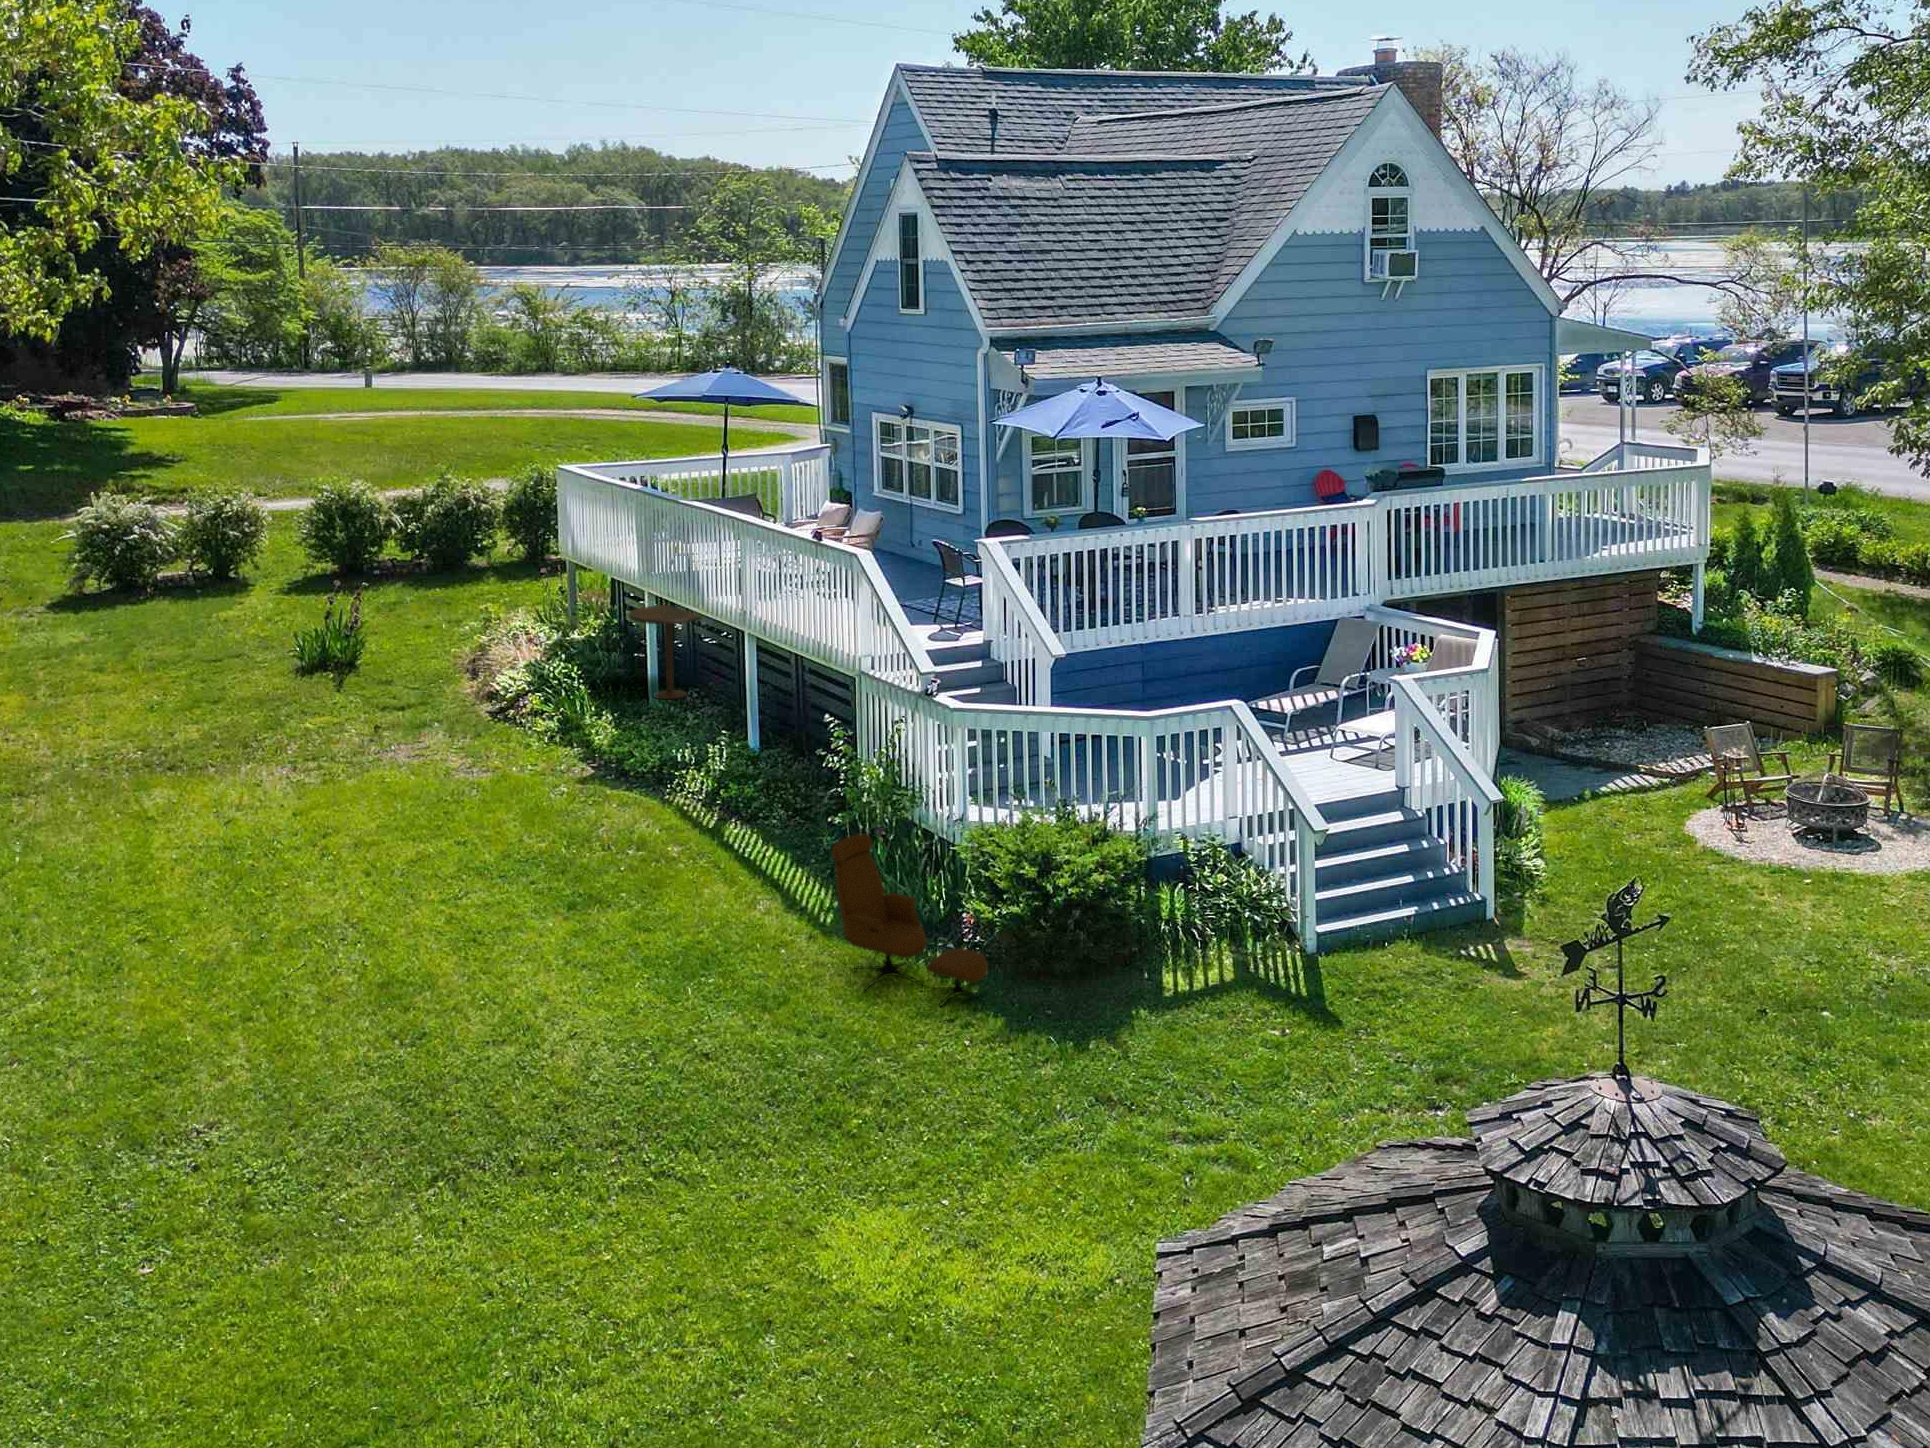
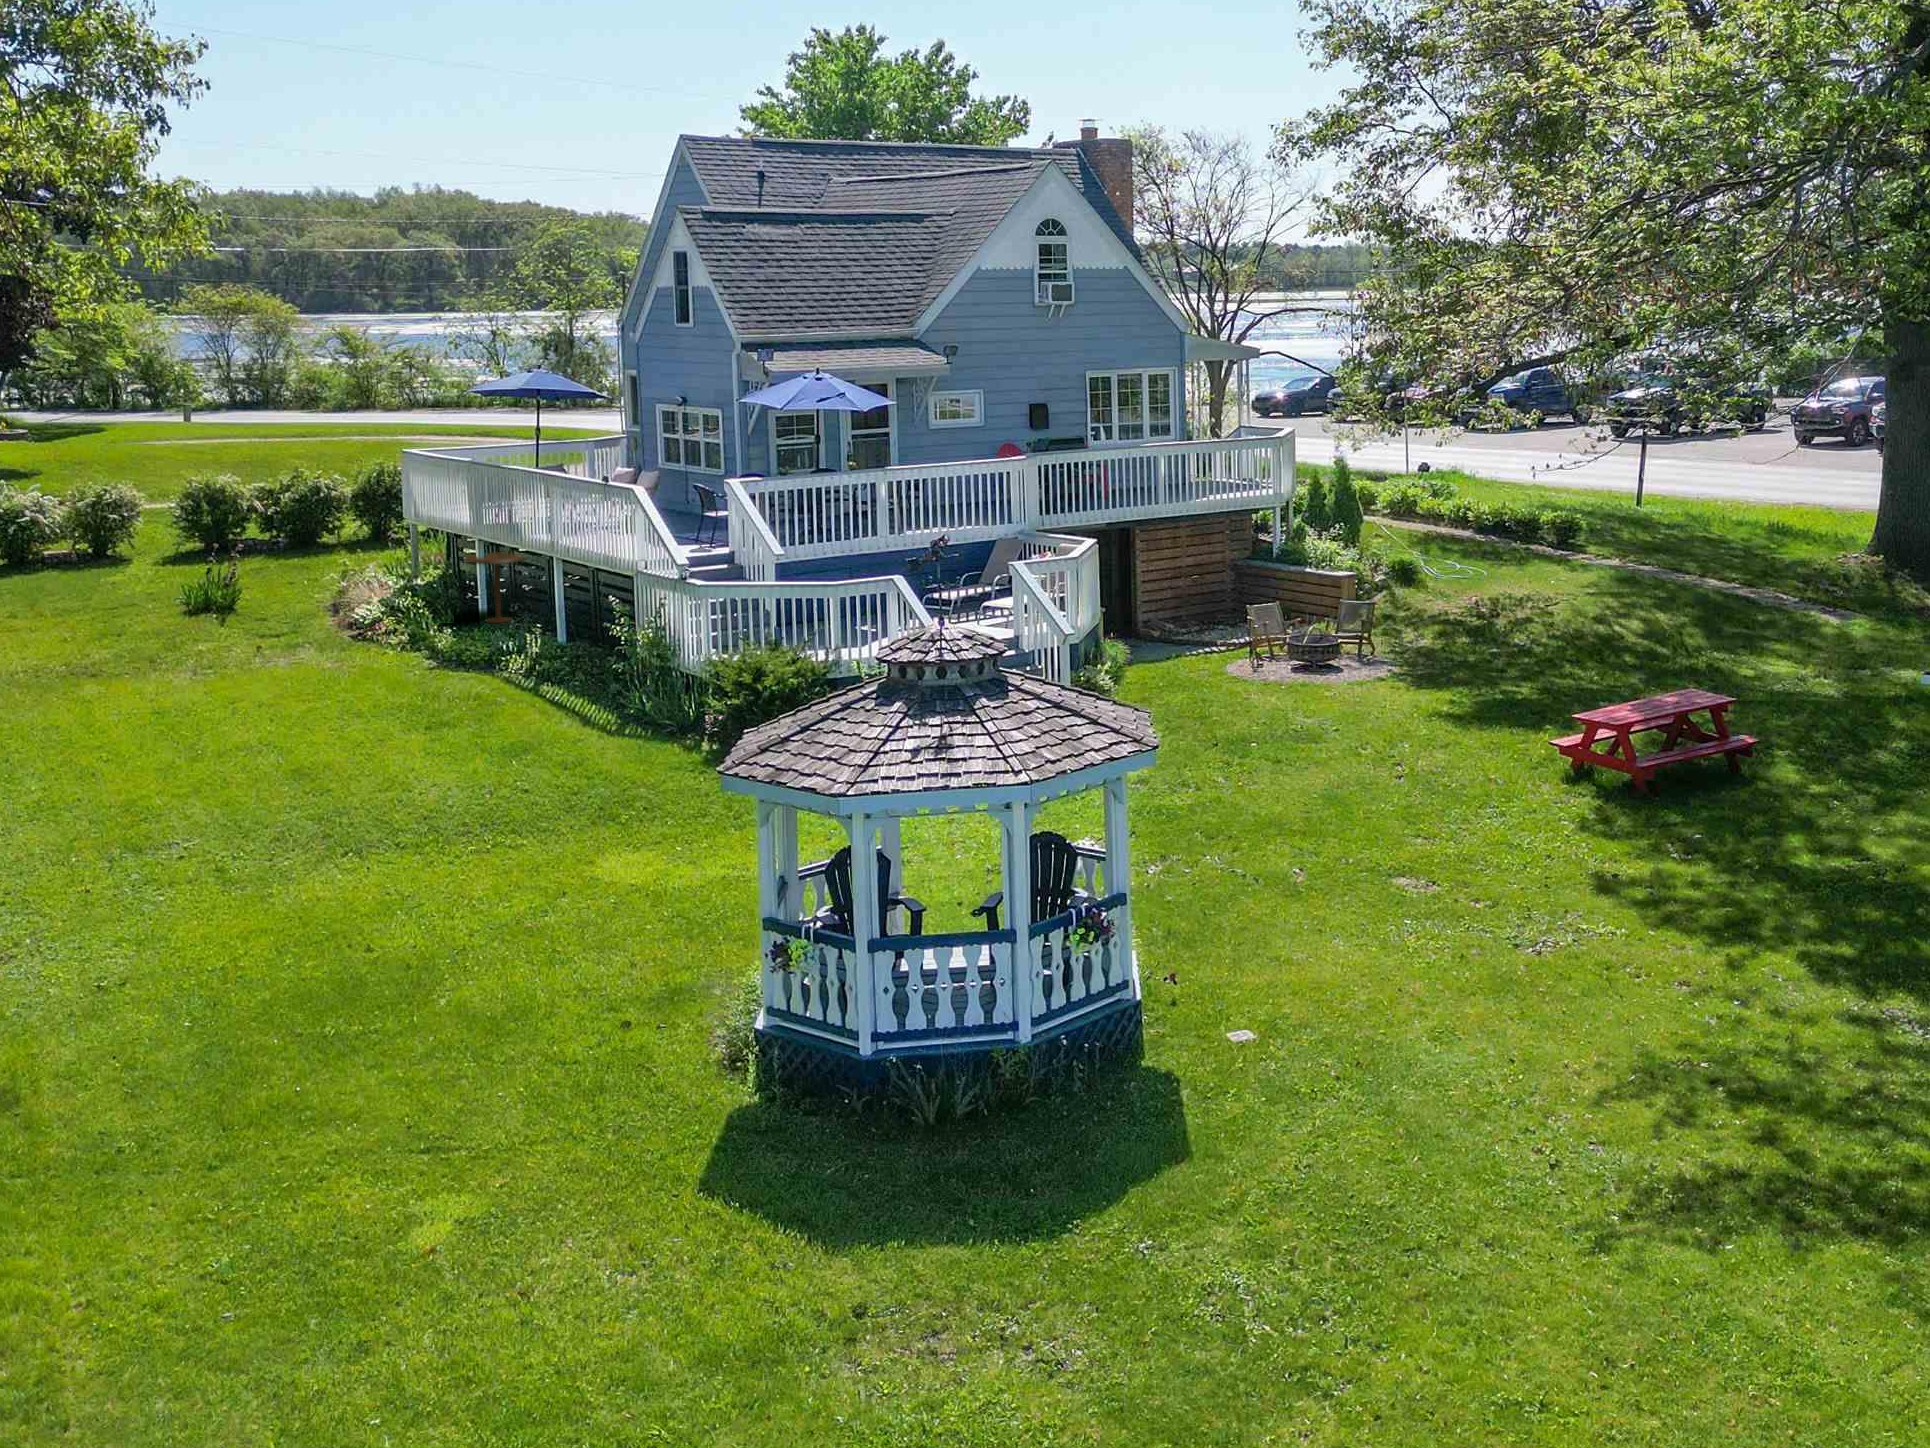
lounge chair: present [832,834,988,1006] -> none [611,661,719,764]

